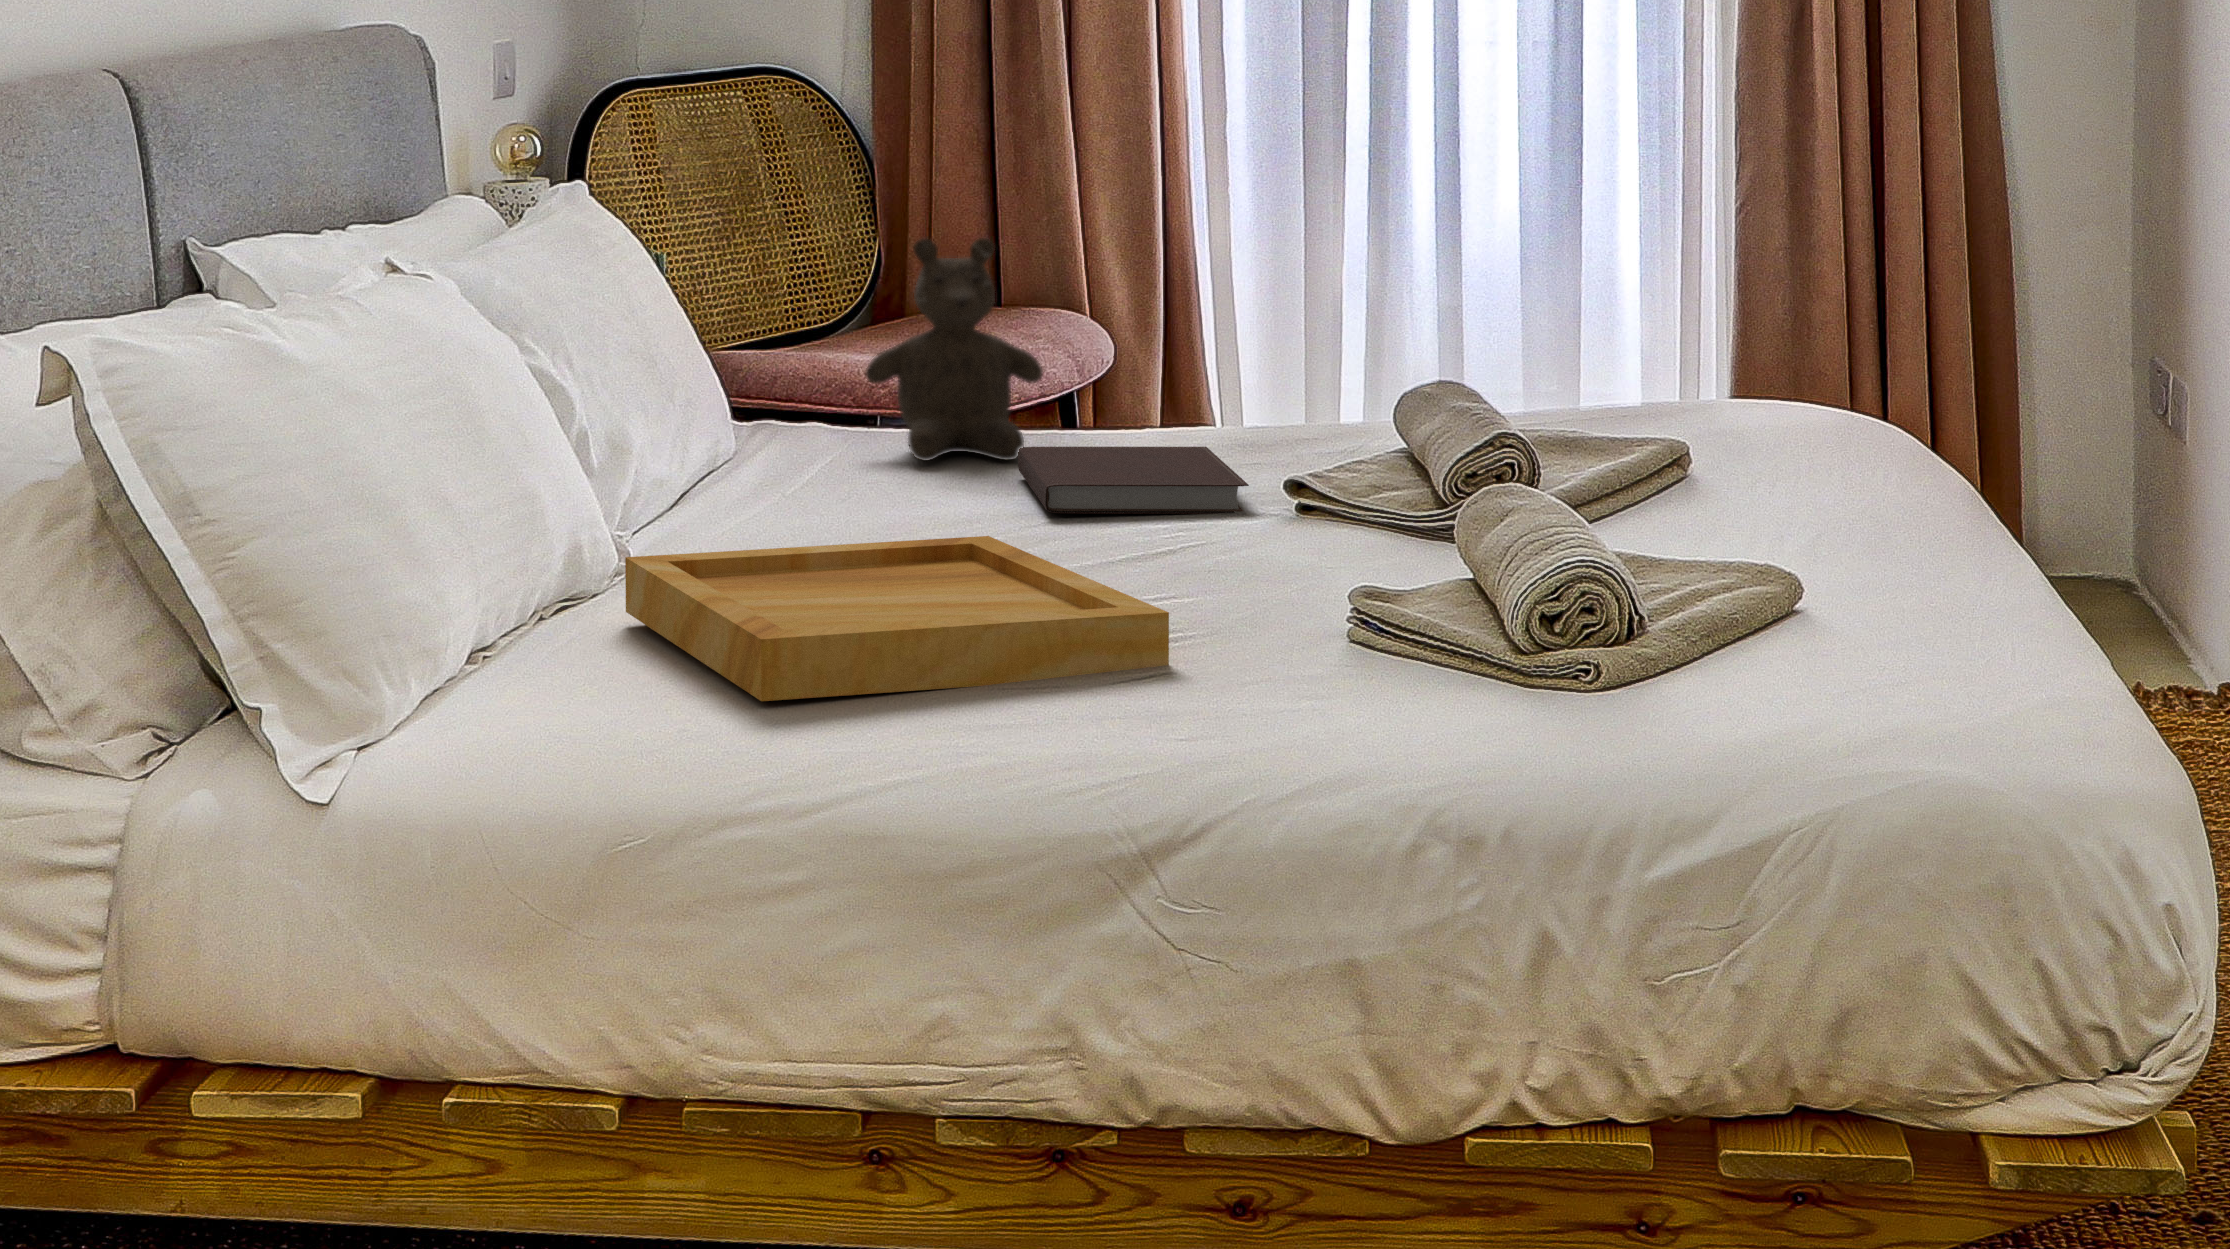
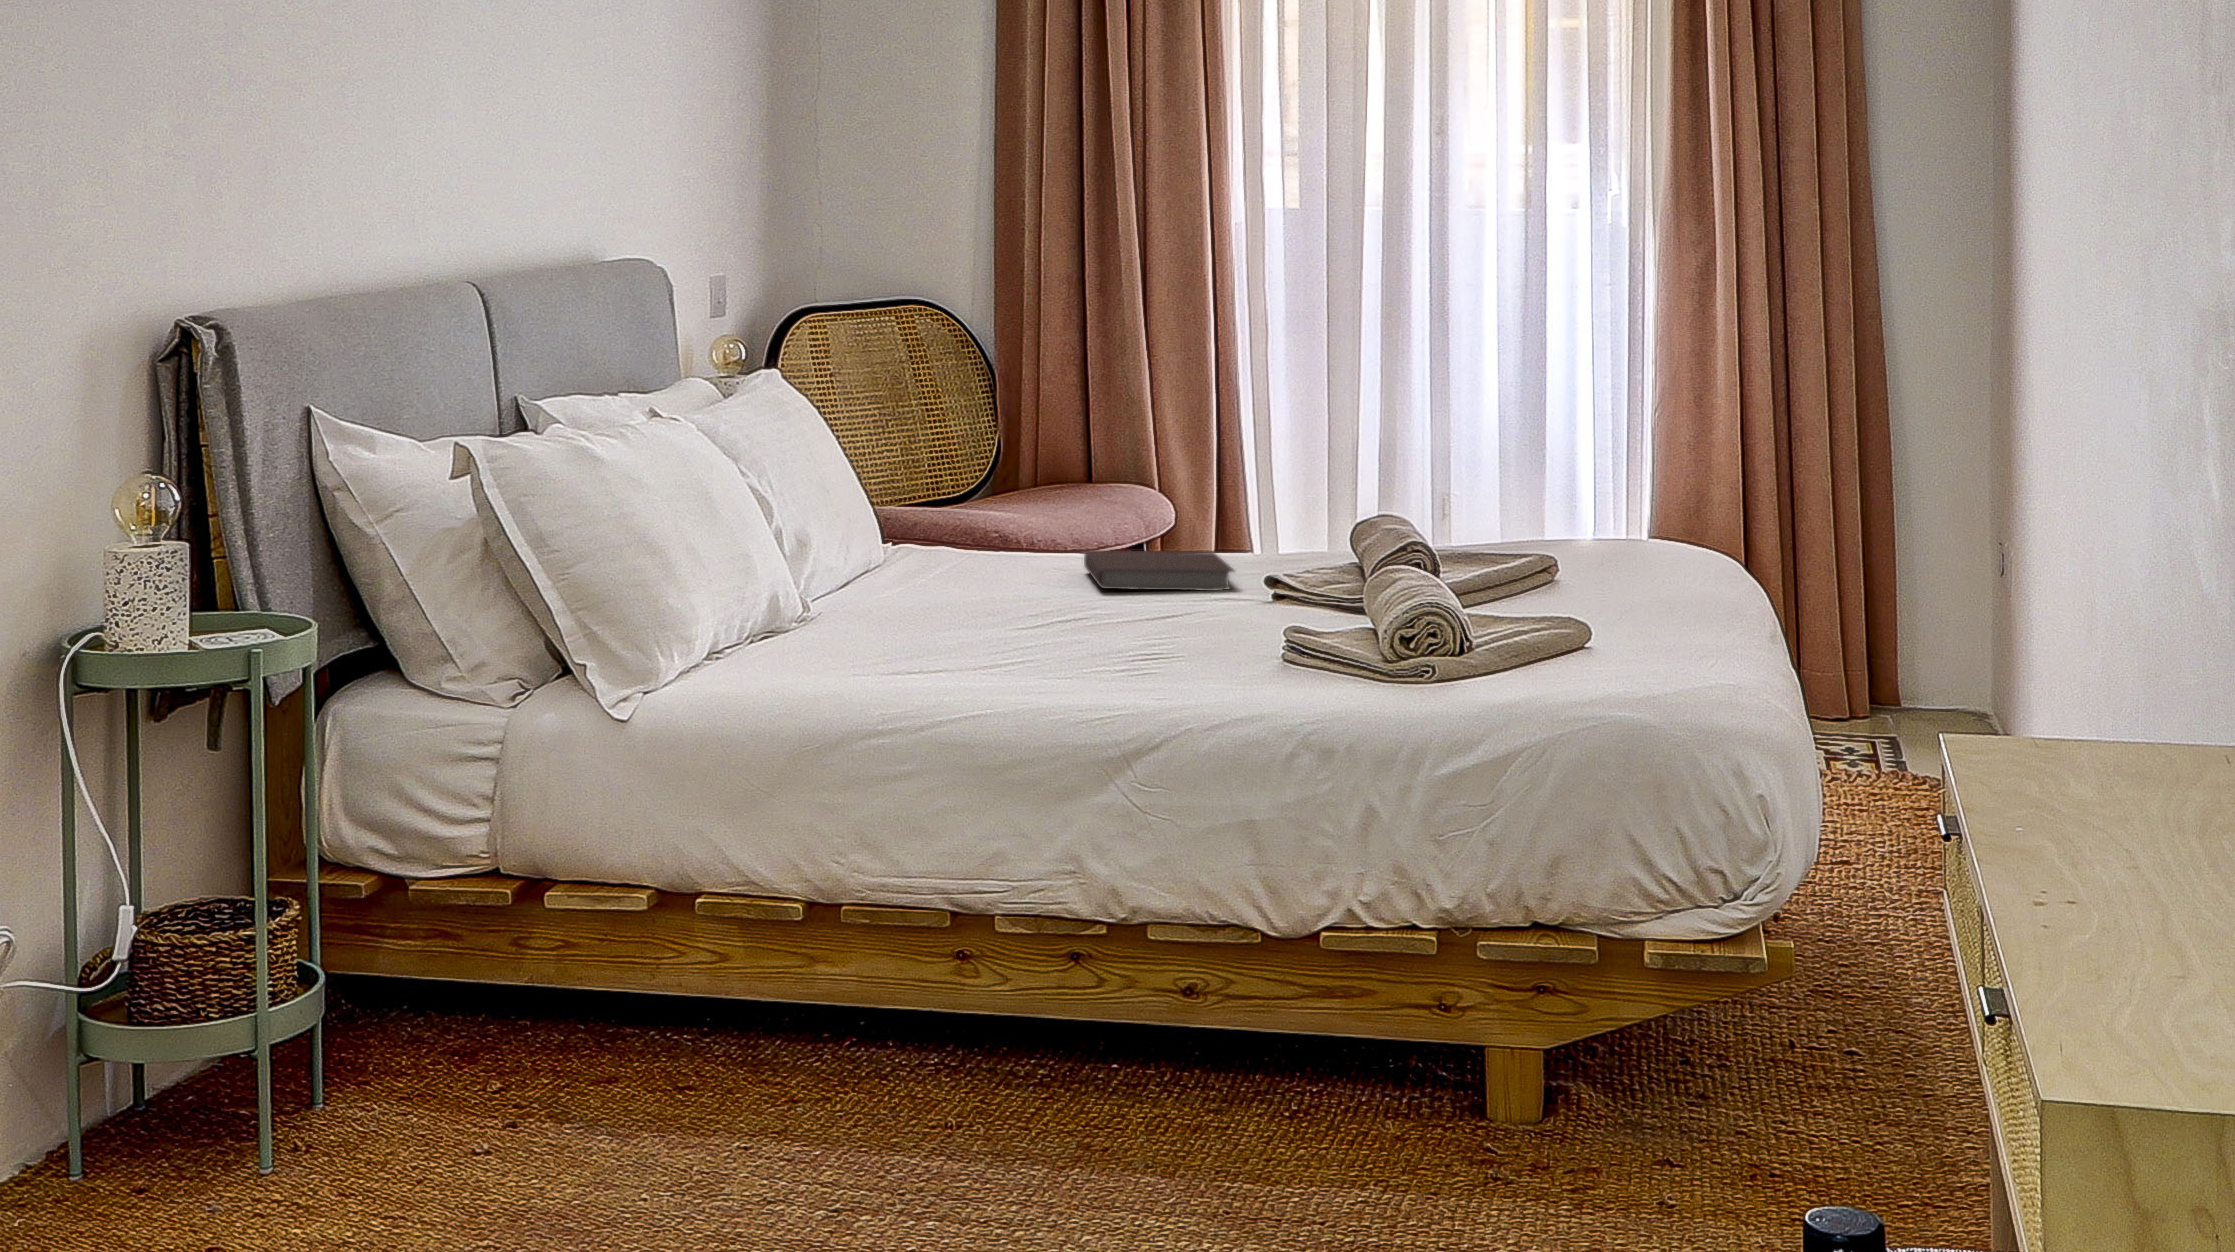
teddy bear: present [866,238,1043,461] -> none [980,406,1106,563]
tray: present [625,536,1169,701] -> none [817,591,1163,672]

